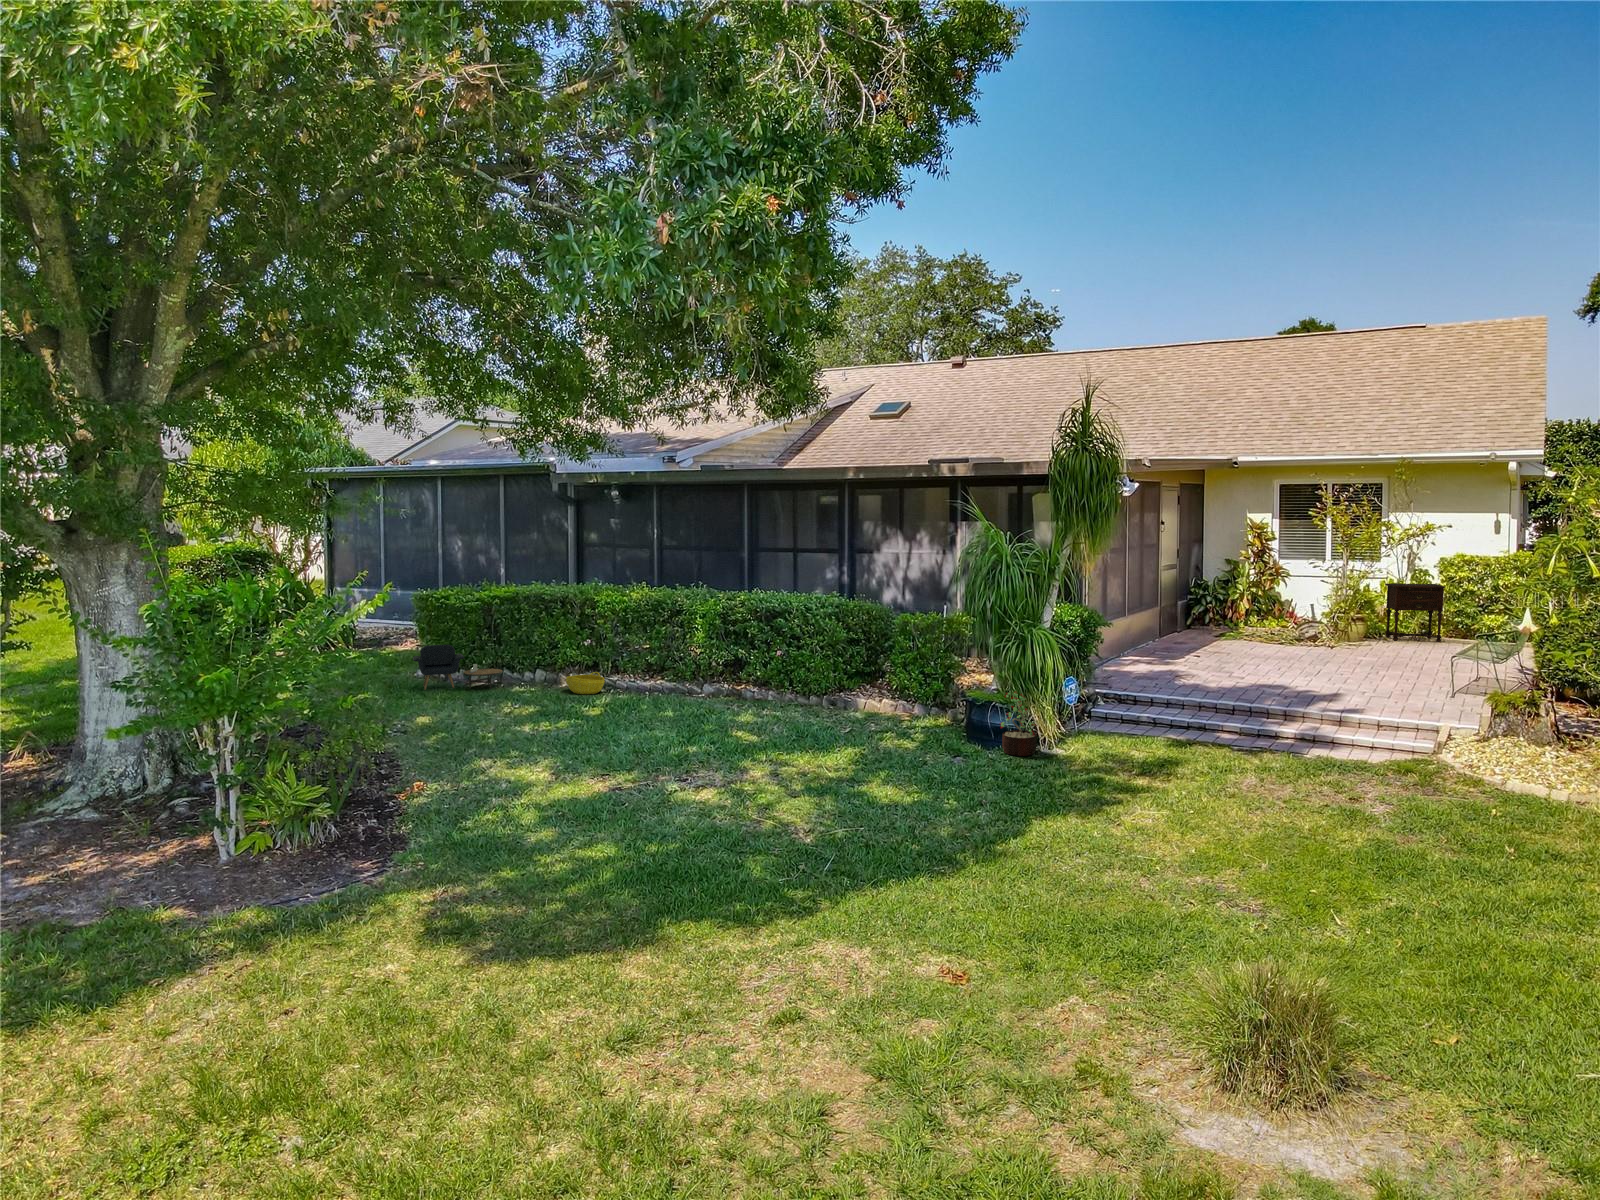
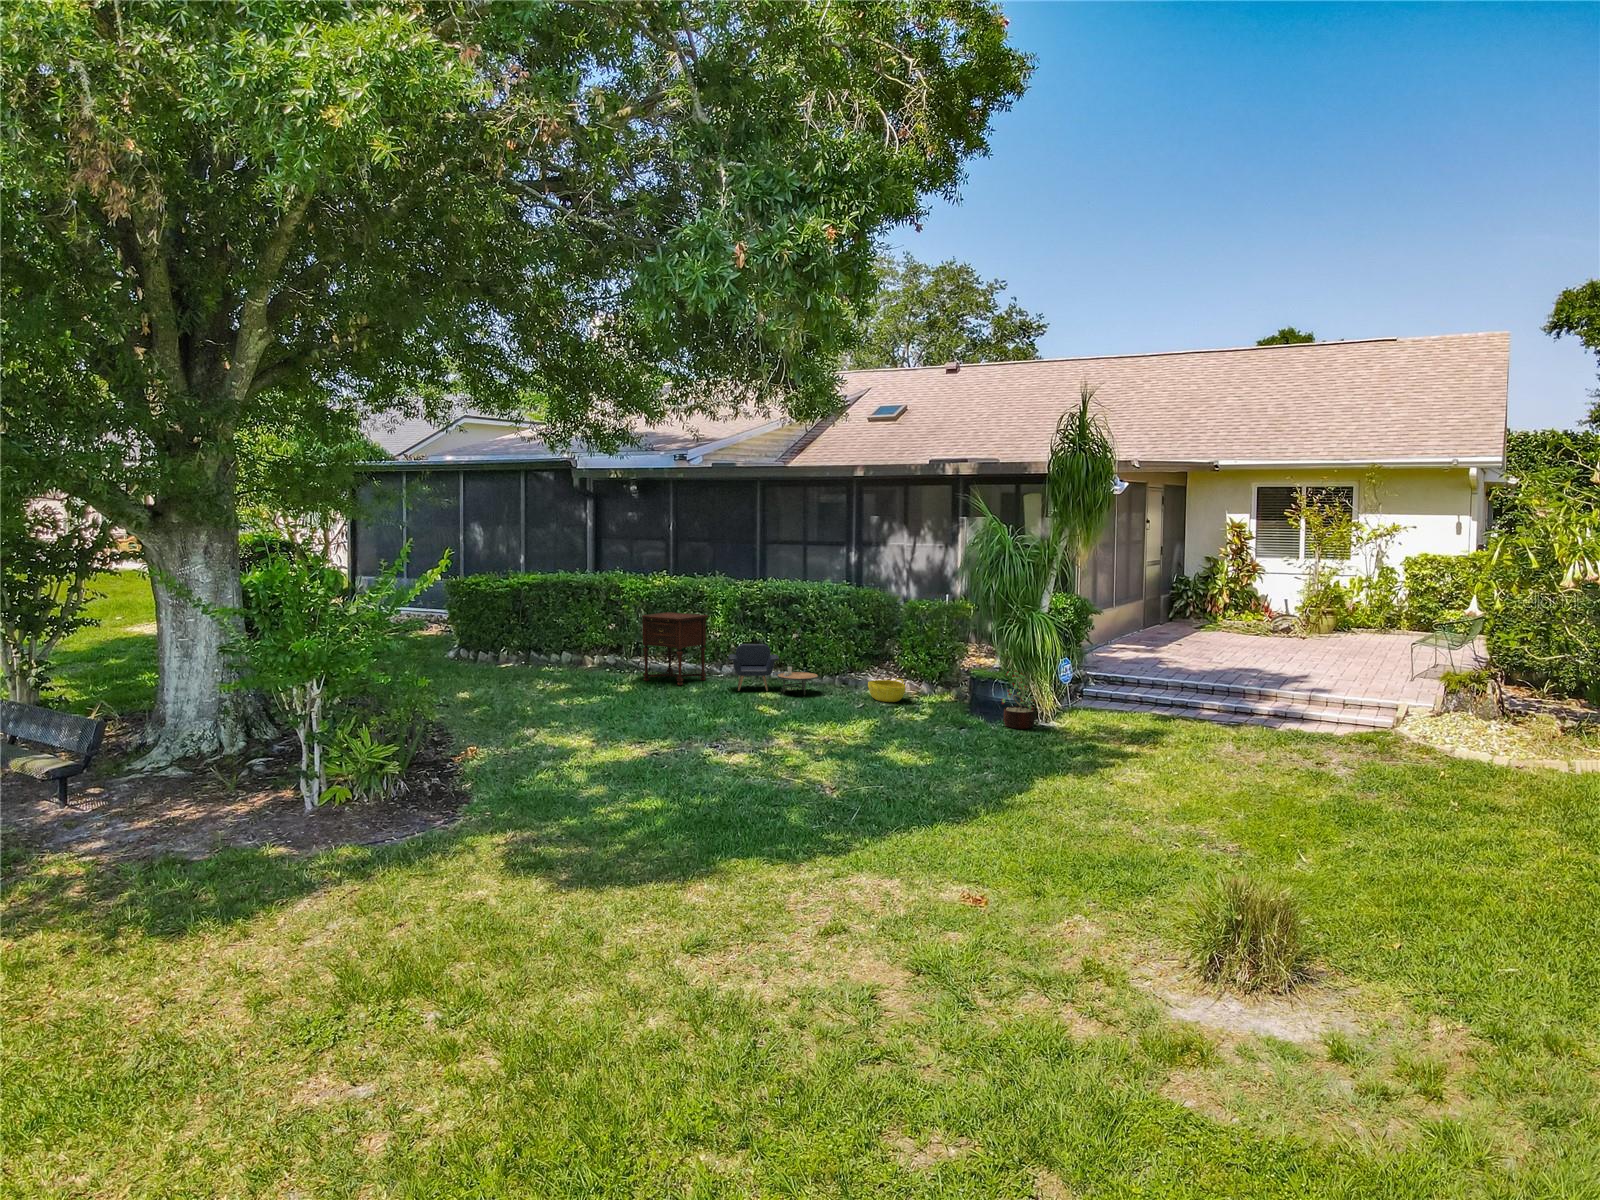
side table: present [1385,583,1445,642] -> present [642,612,708,685]
armchair: present [413,645,503,690] -> present [728,644,818,695]
basket: present [566,672,605,694] -> present [868,678,905,702]

